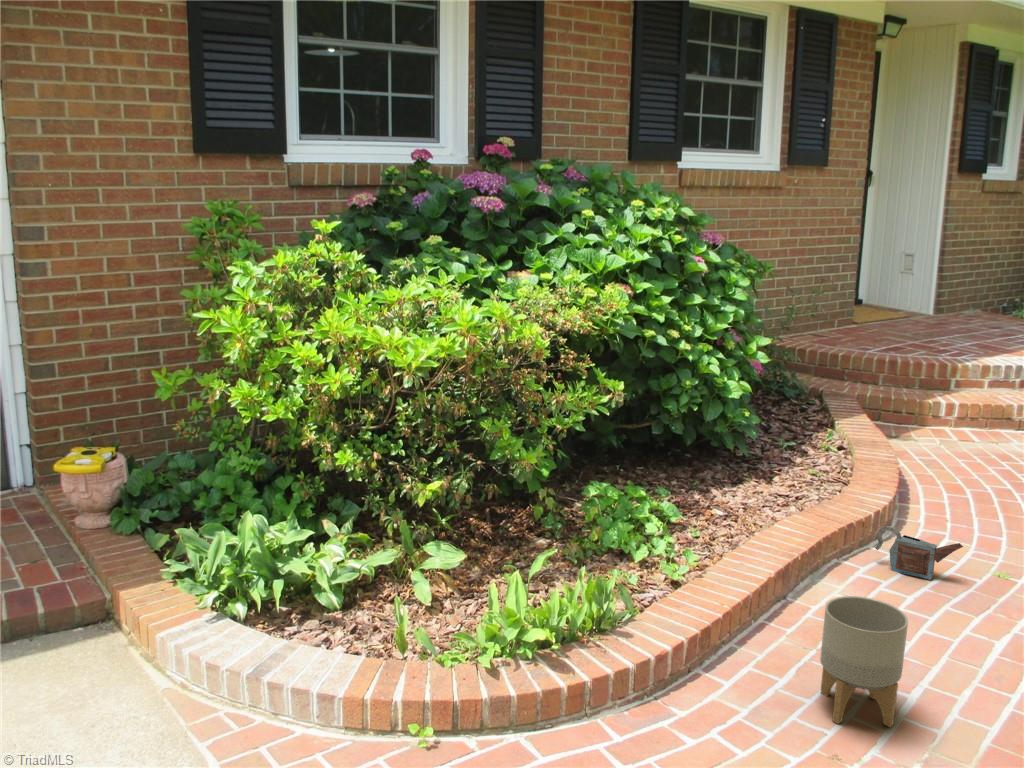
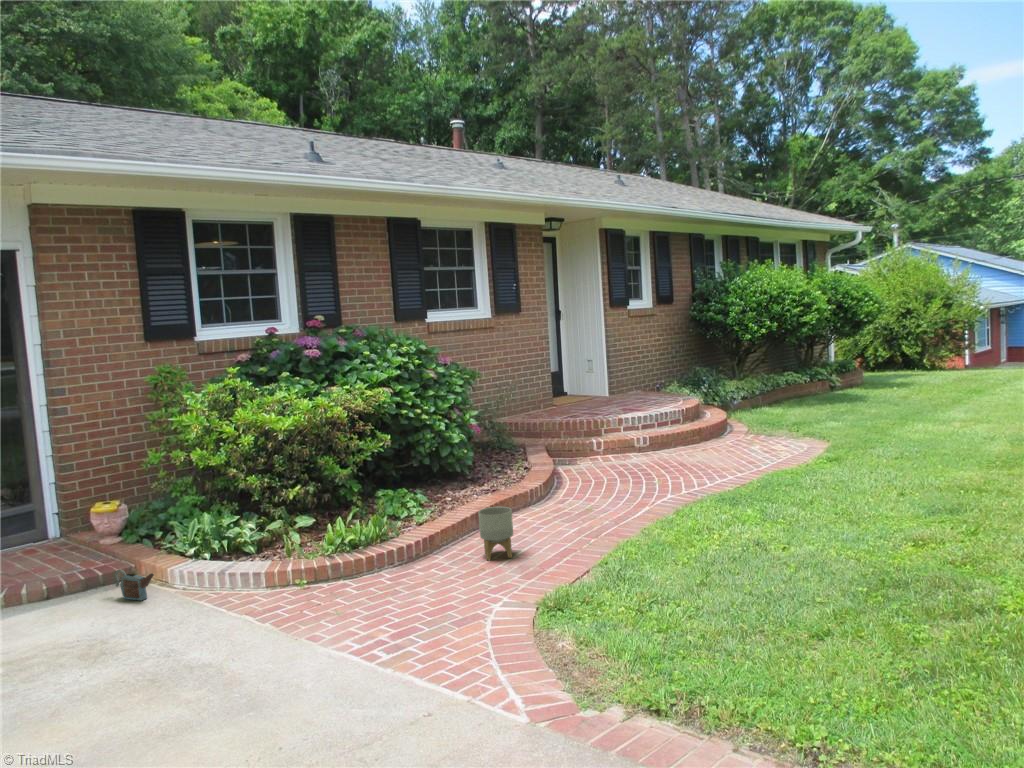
watering can: present [875,526,963,580] -> present [114,569,154,601]

